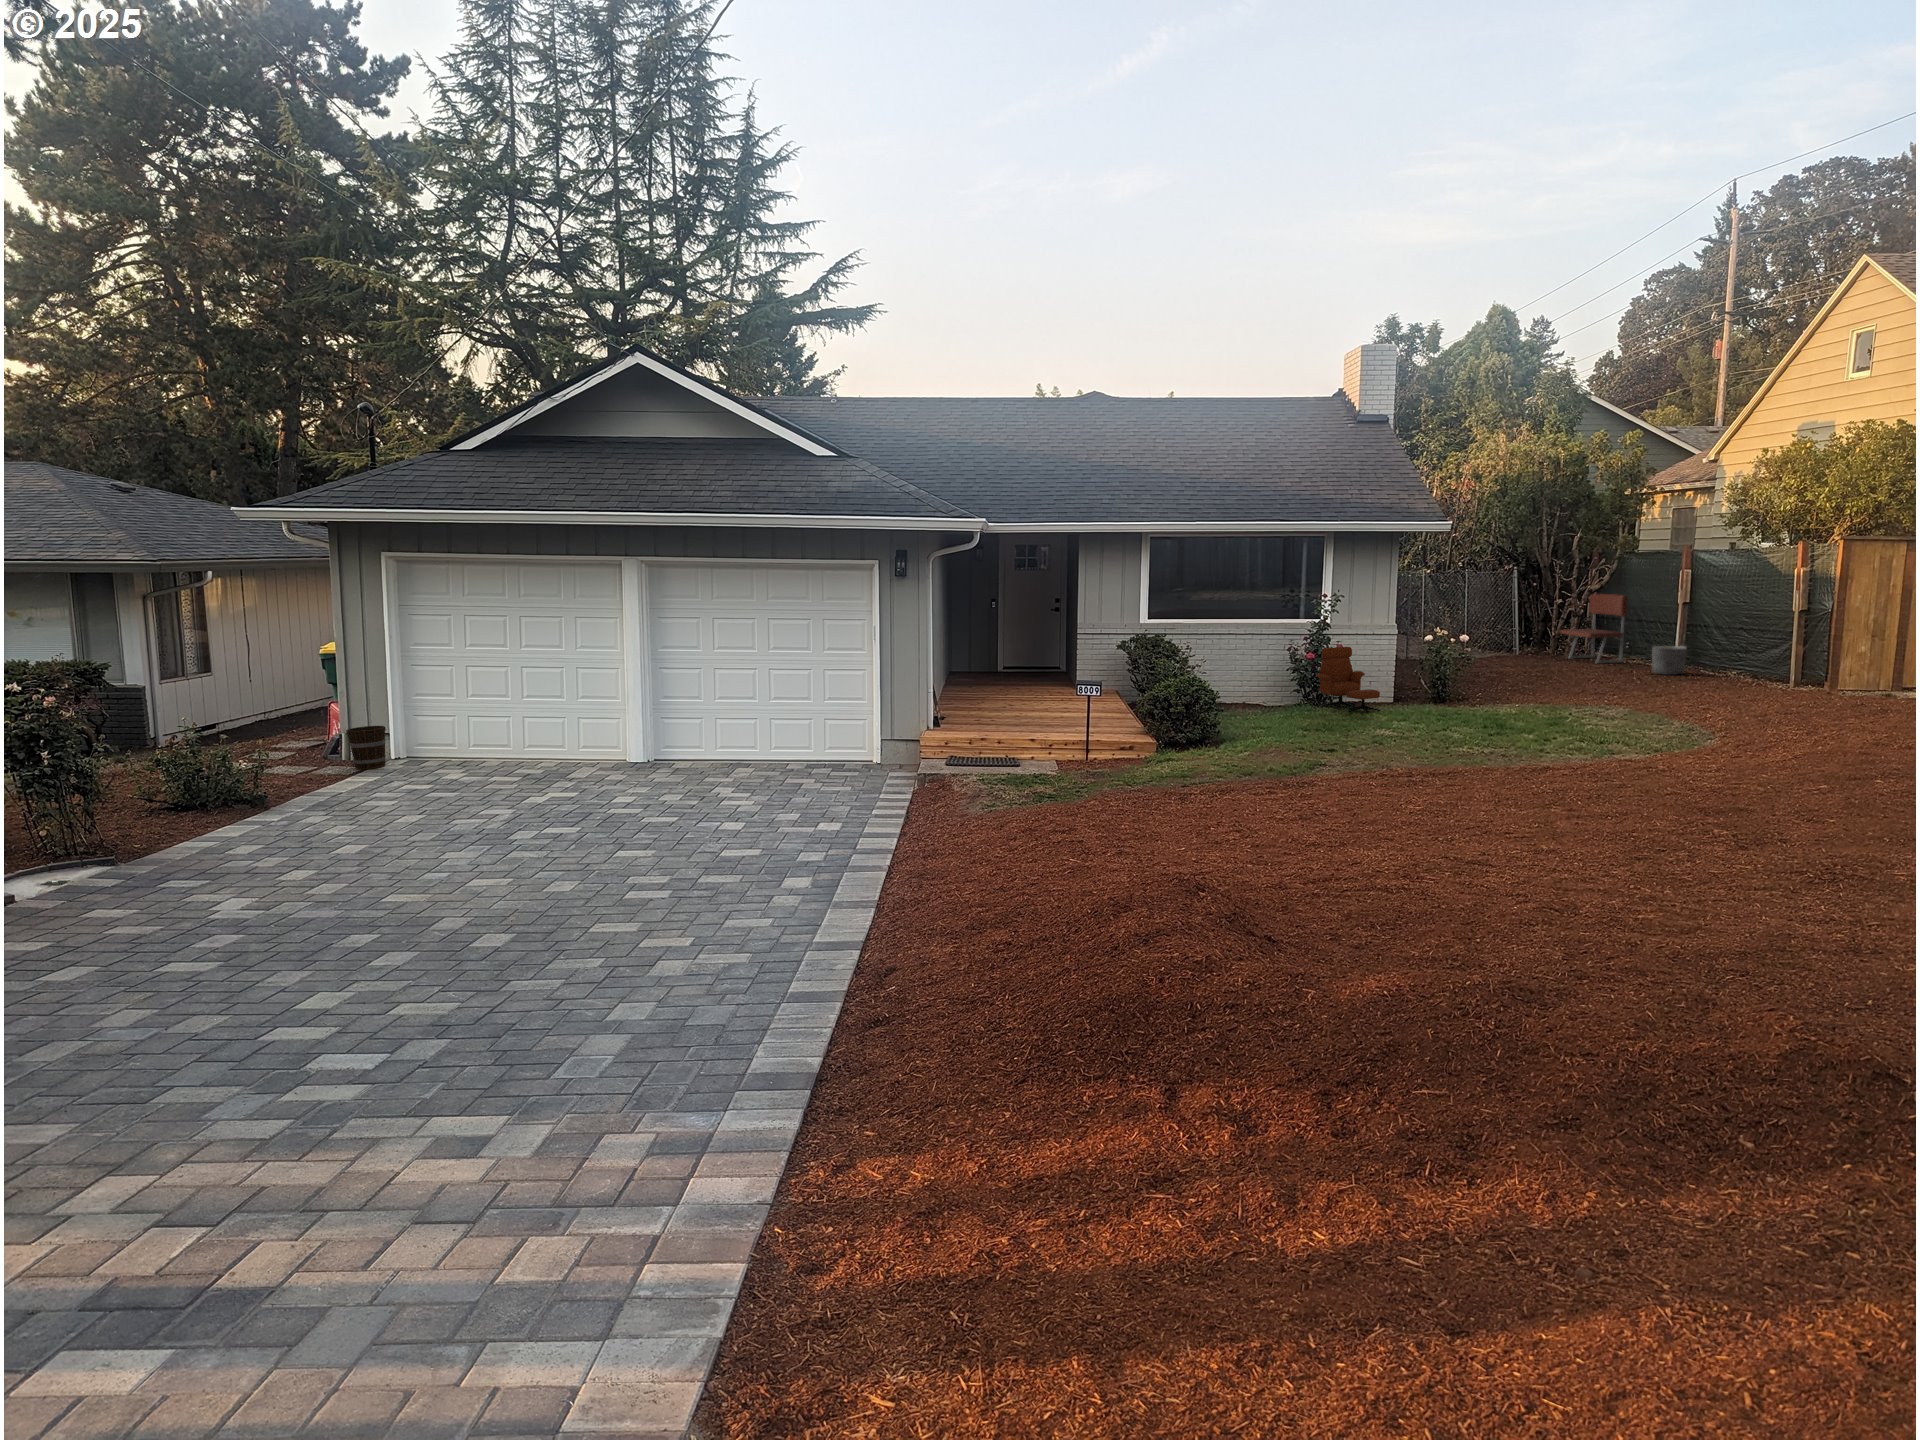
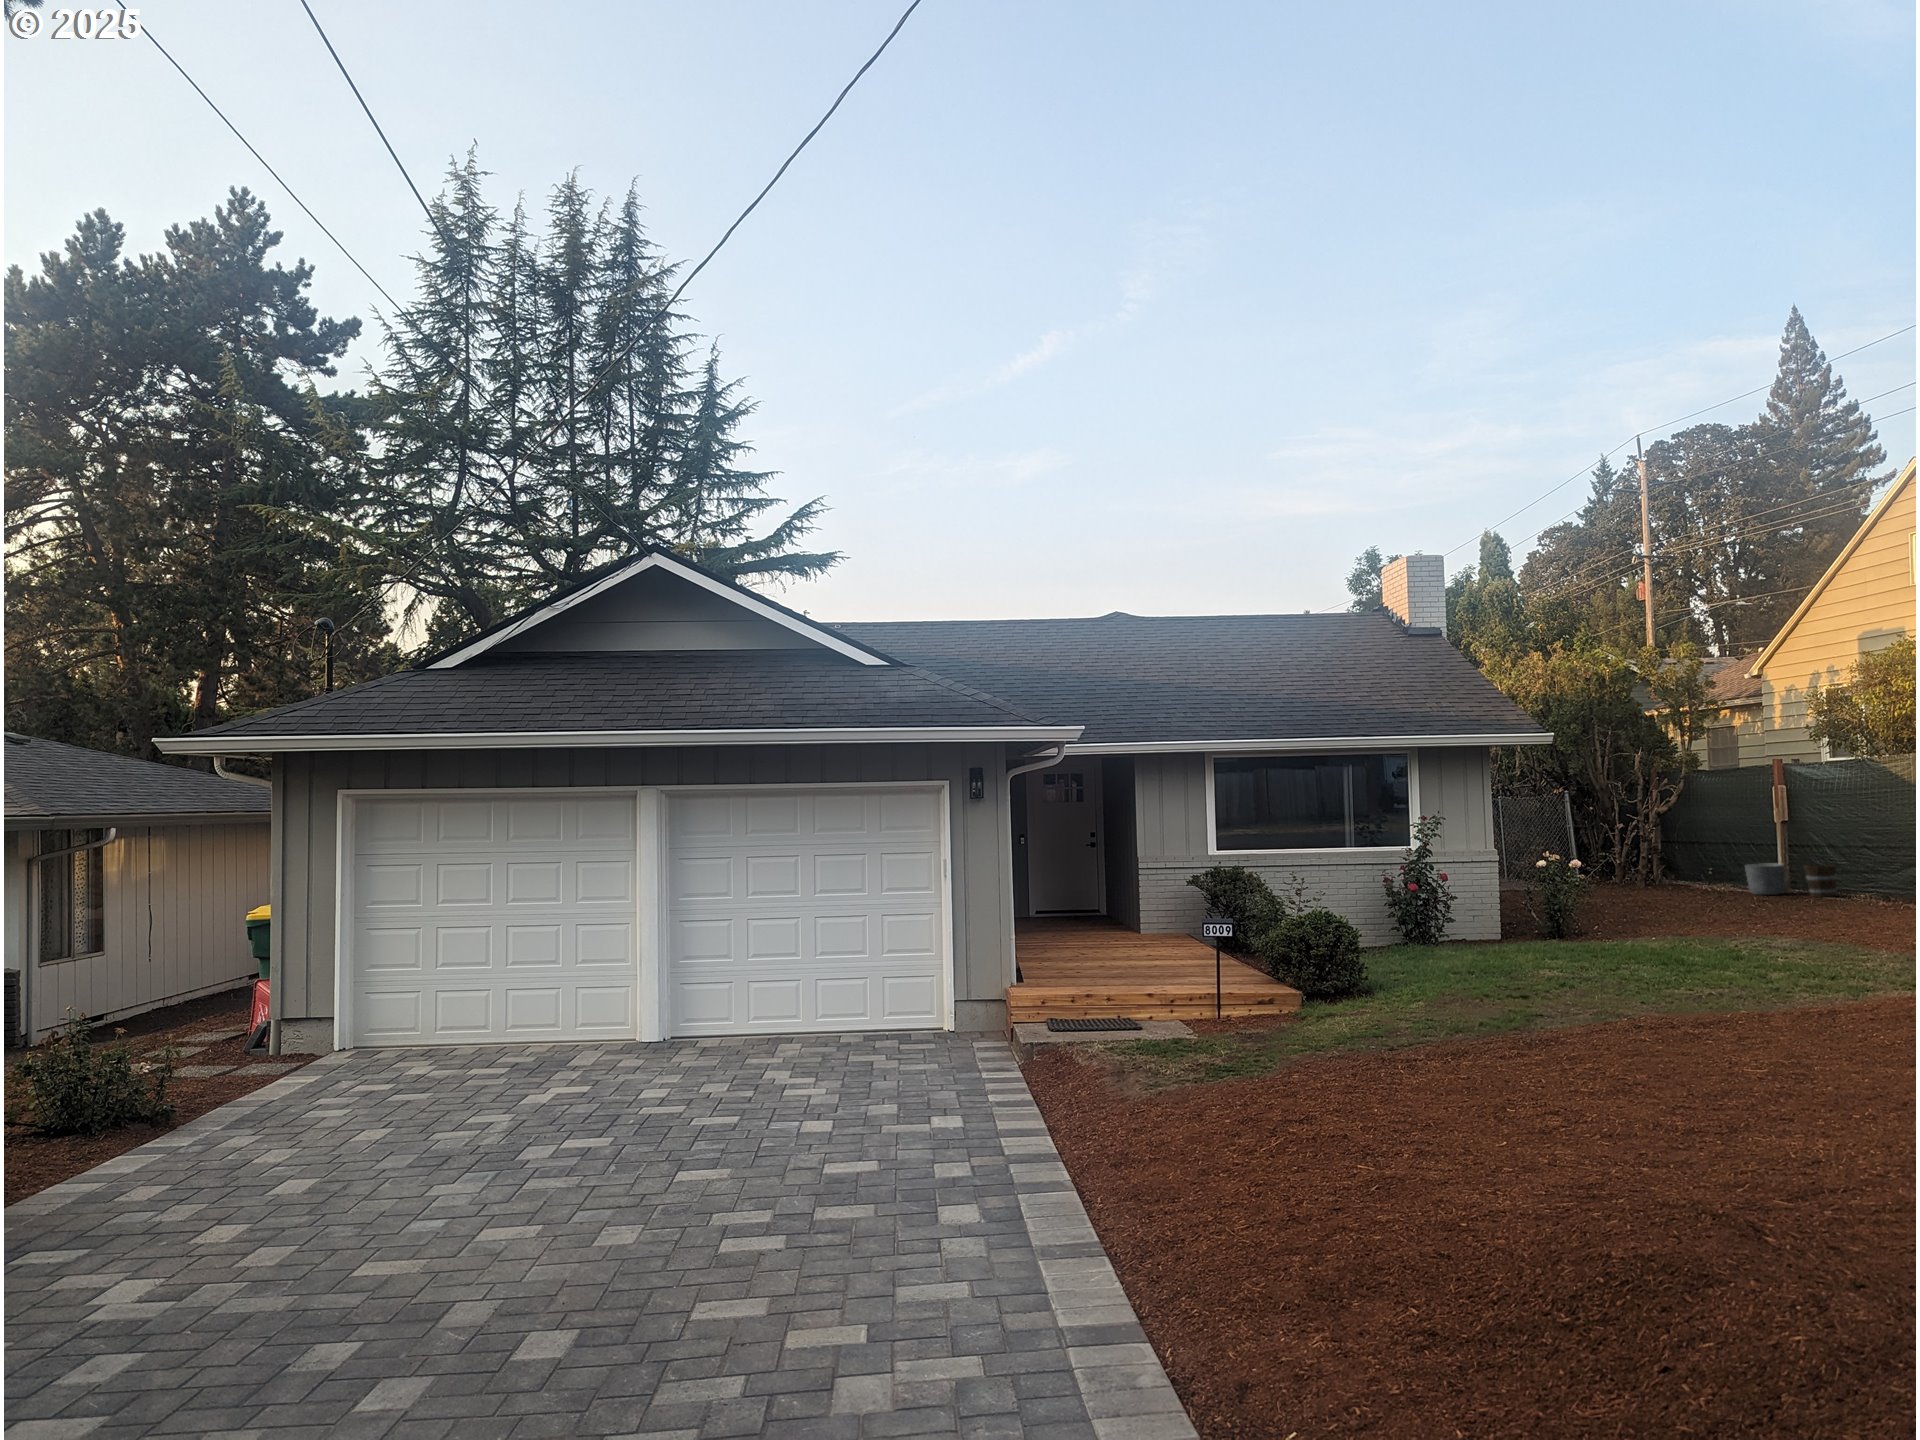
bench: present [1560,594,1627,663] -> none [1624,813,1704,888]
lounge chair: present [1316,647,1380,713] -> none [1418,873,1503,948]
bucket: present [346,726,386,769] -> present [1804,864,1836,897]

